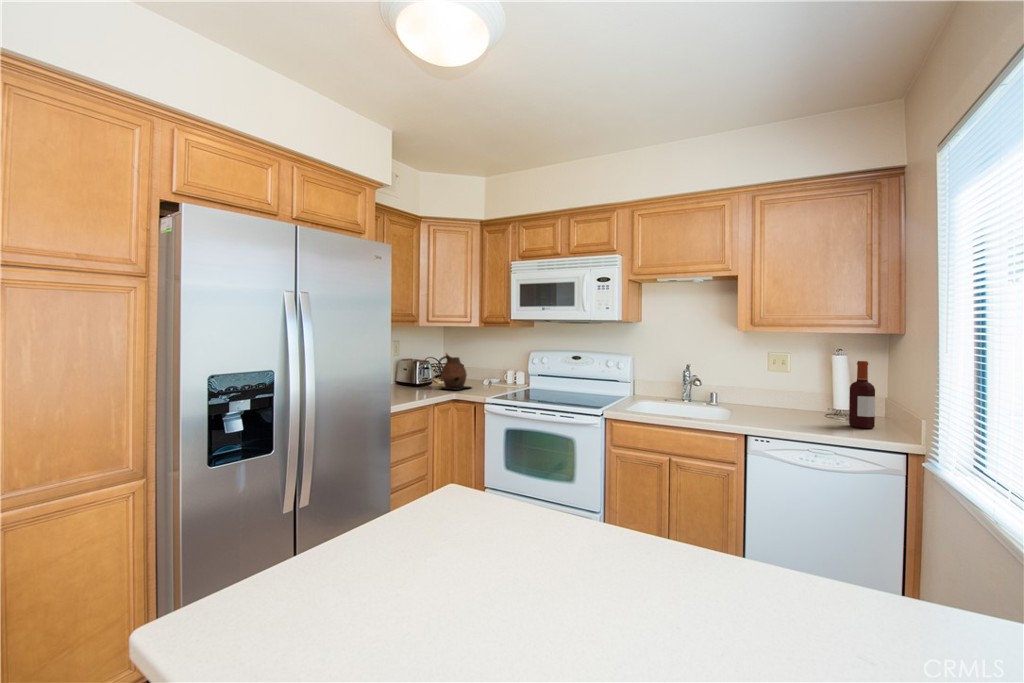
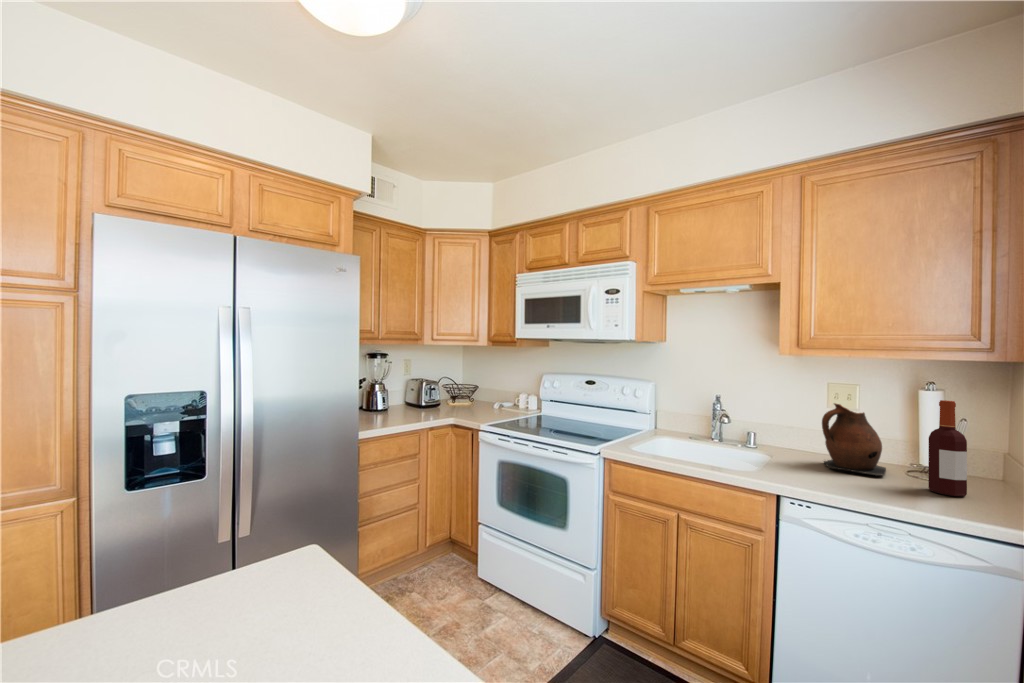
ceramic pitcher: present [438,353,470,389] -> present [822,403,886,476]

